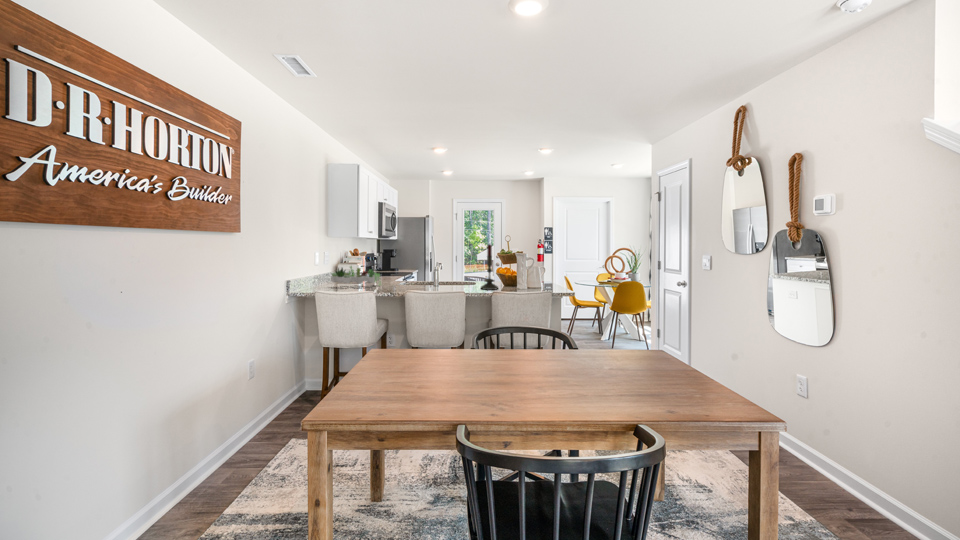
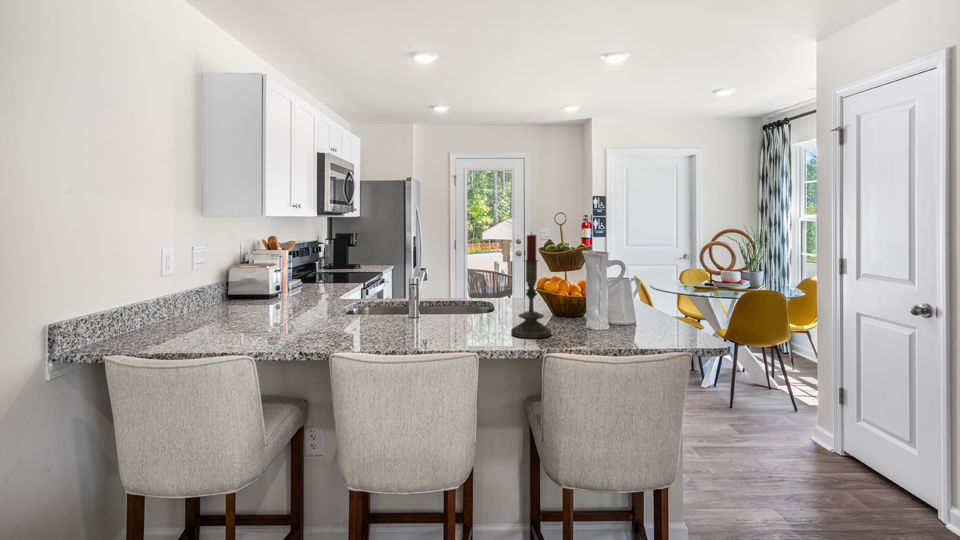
succulent plant: present [331,266,381,285] -> none [193,276,301,323]

